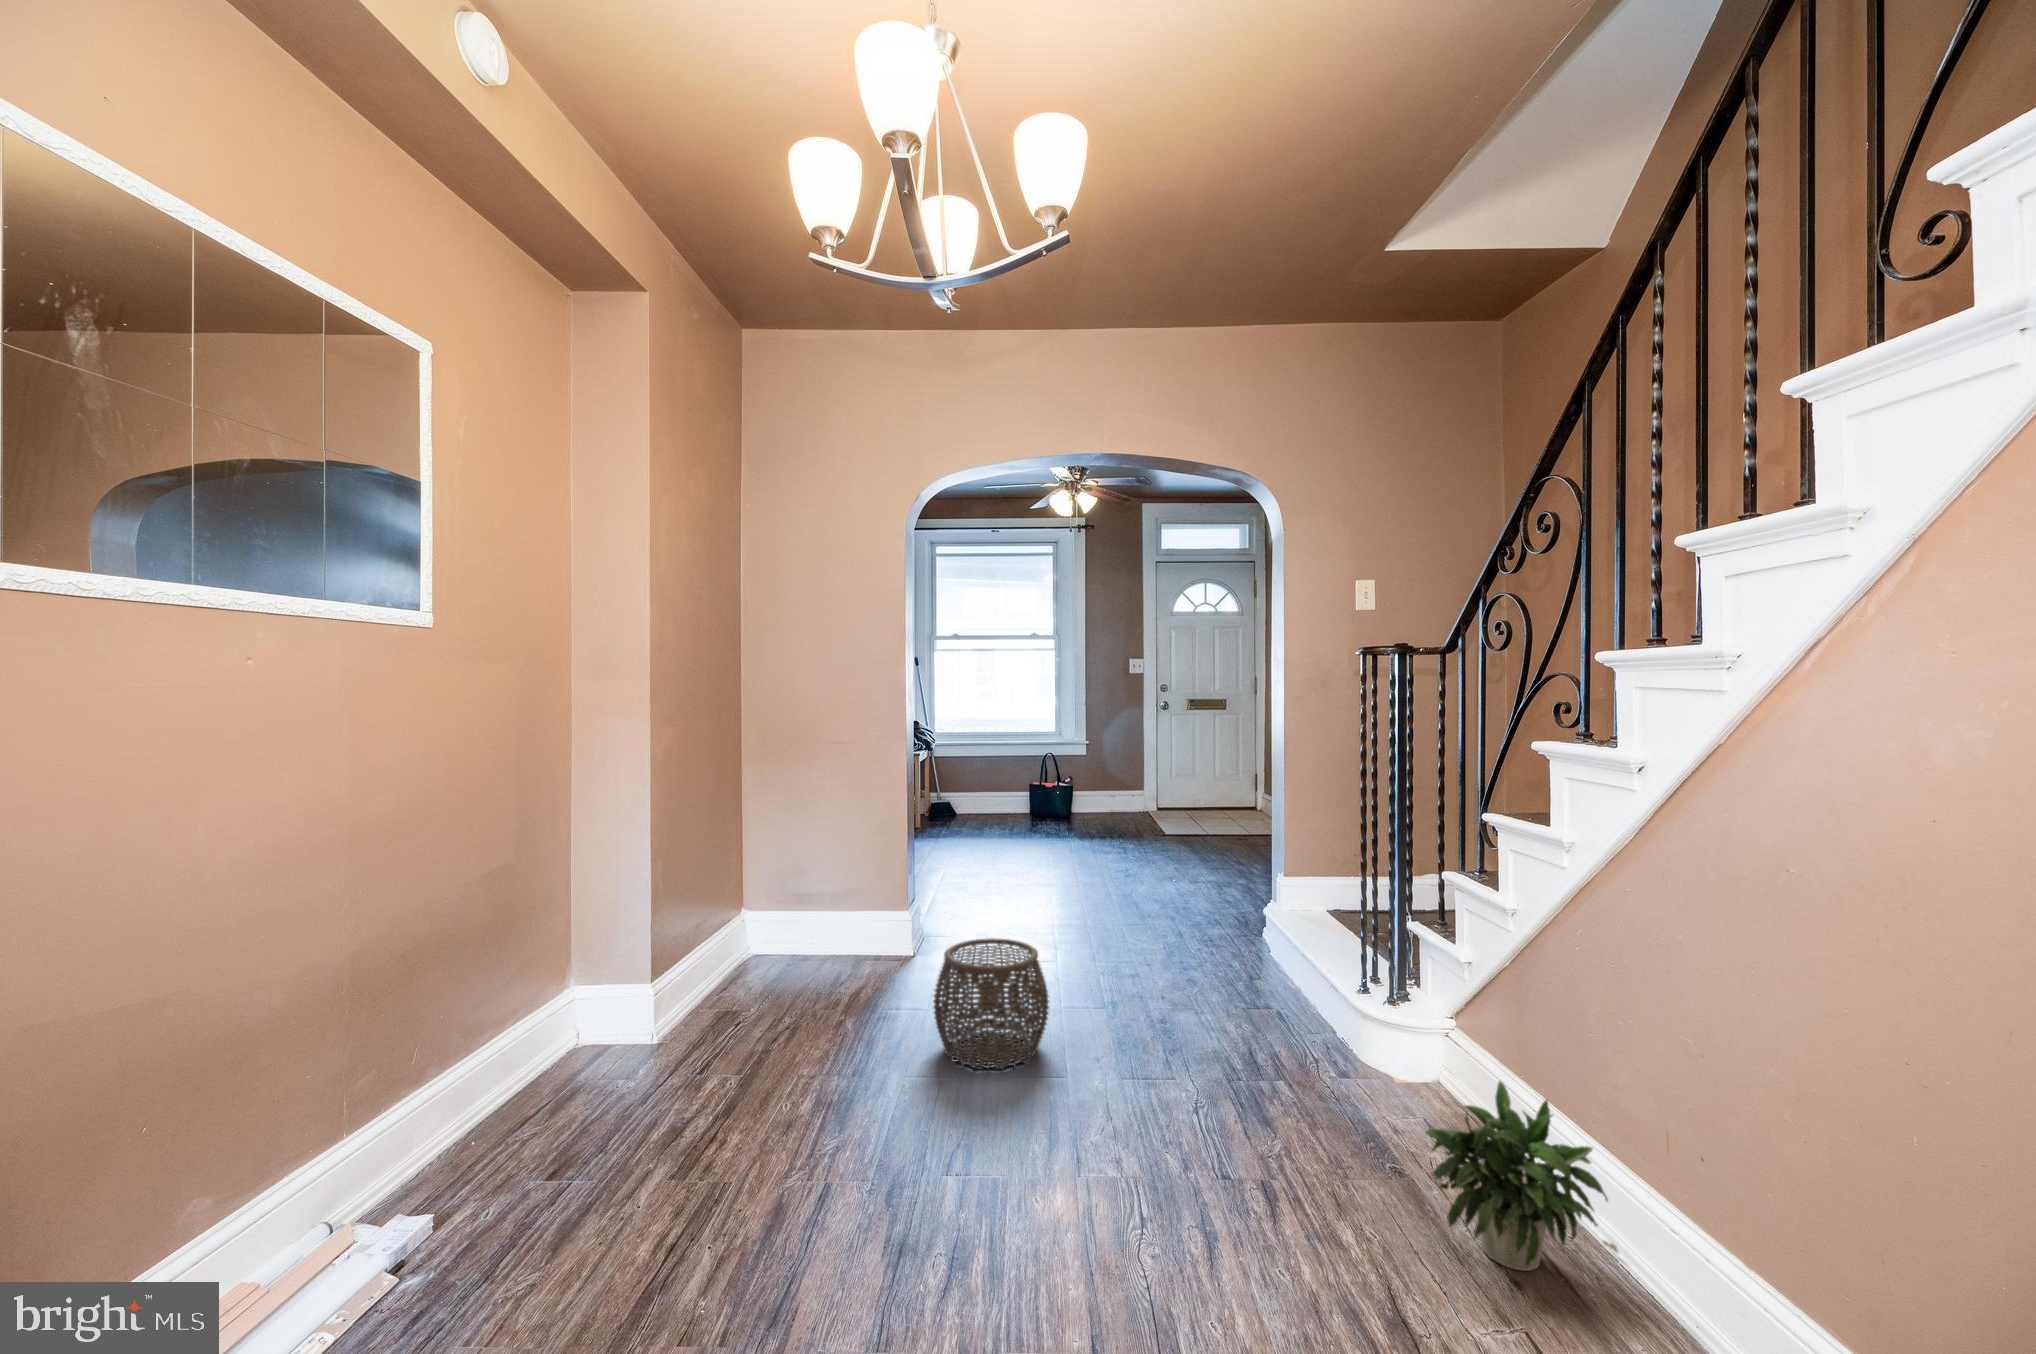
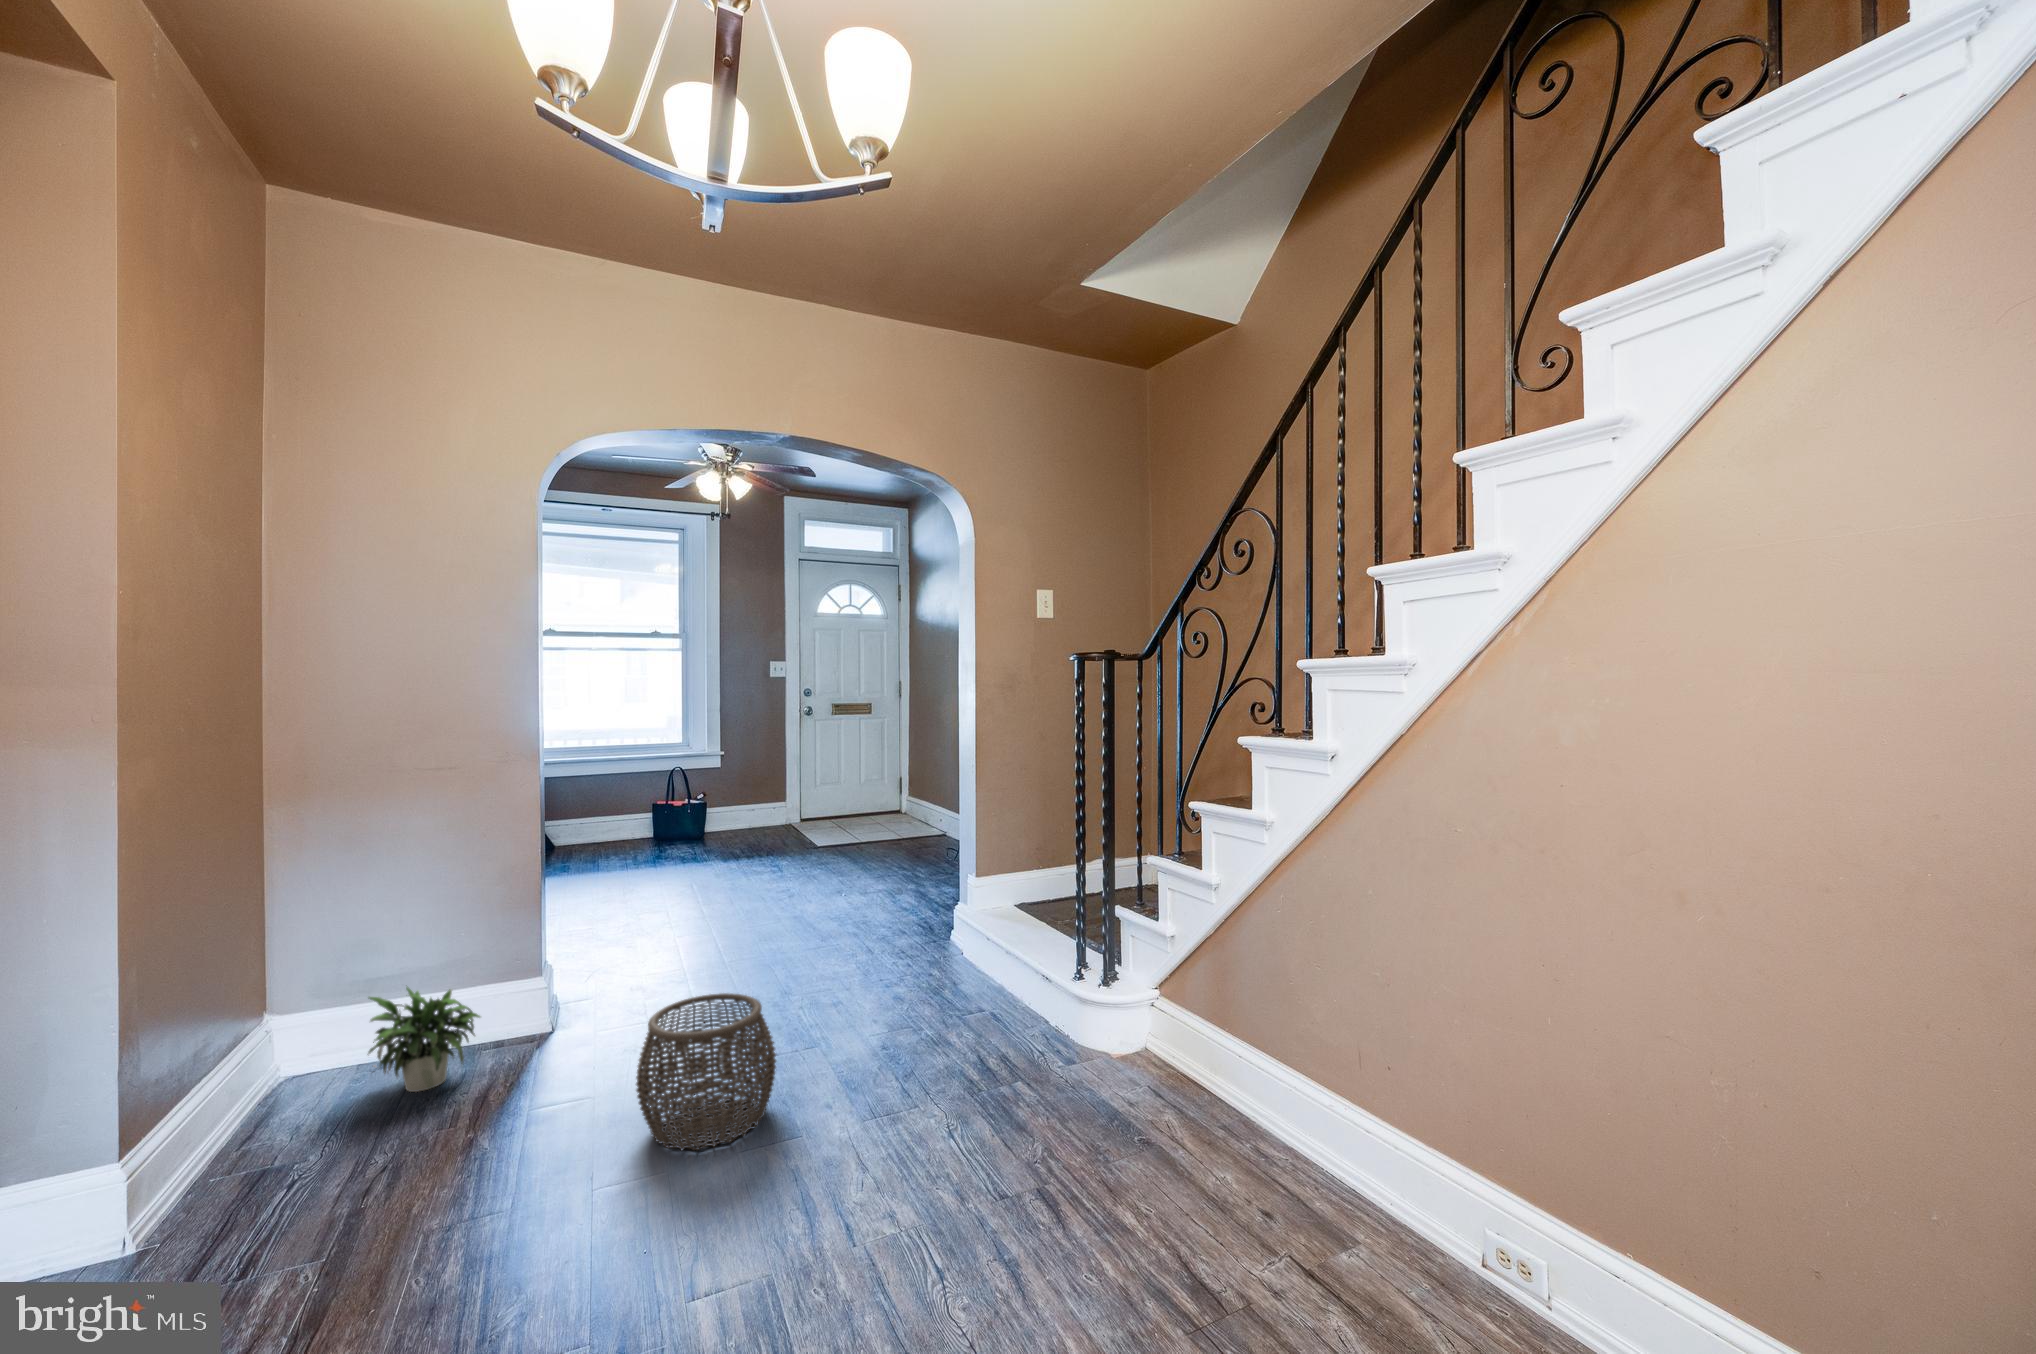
potted plant: present [1426,1081,1618,1271] -> present [368,987,480,1092]

